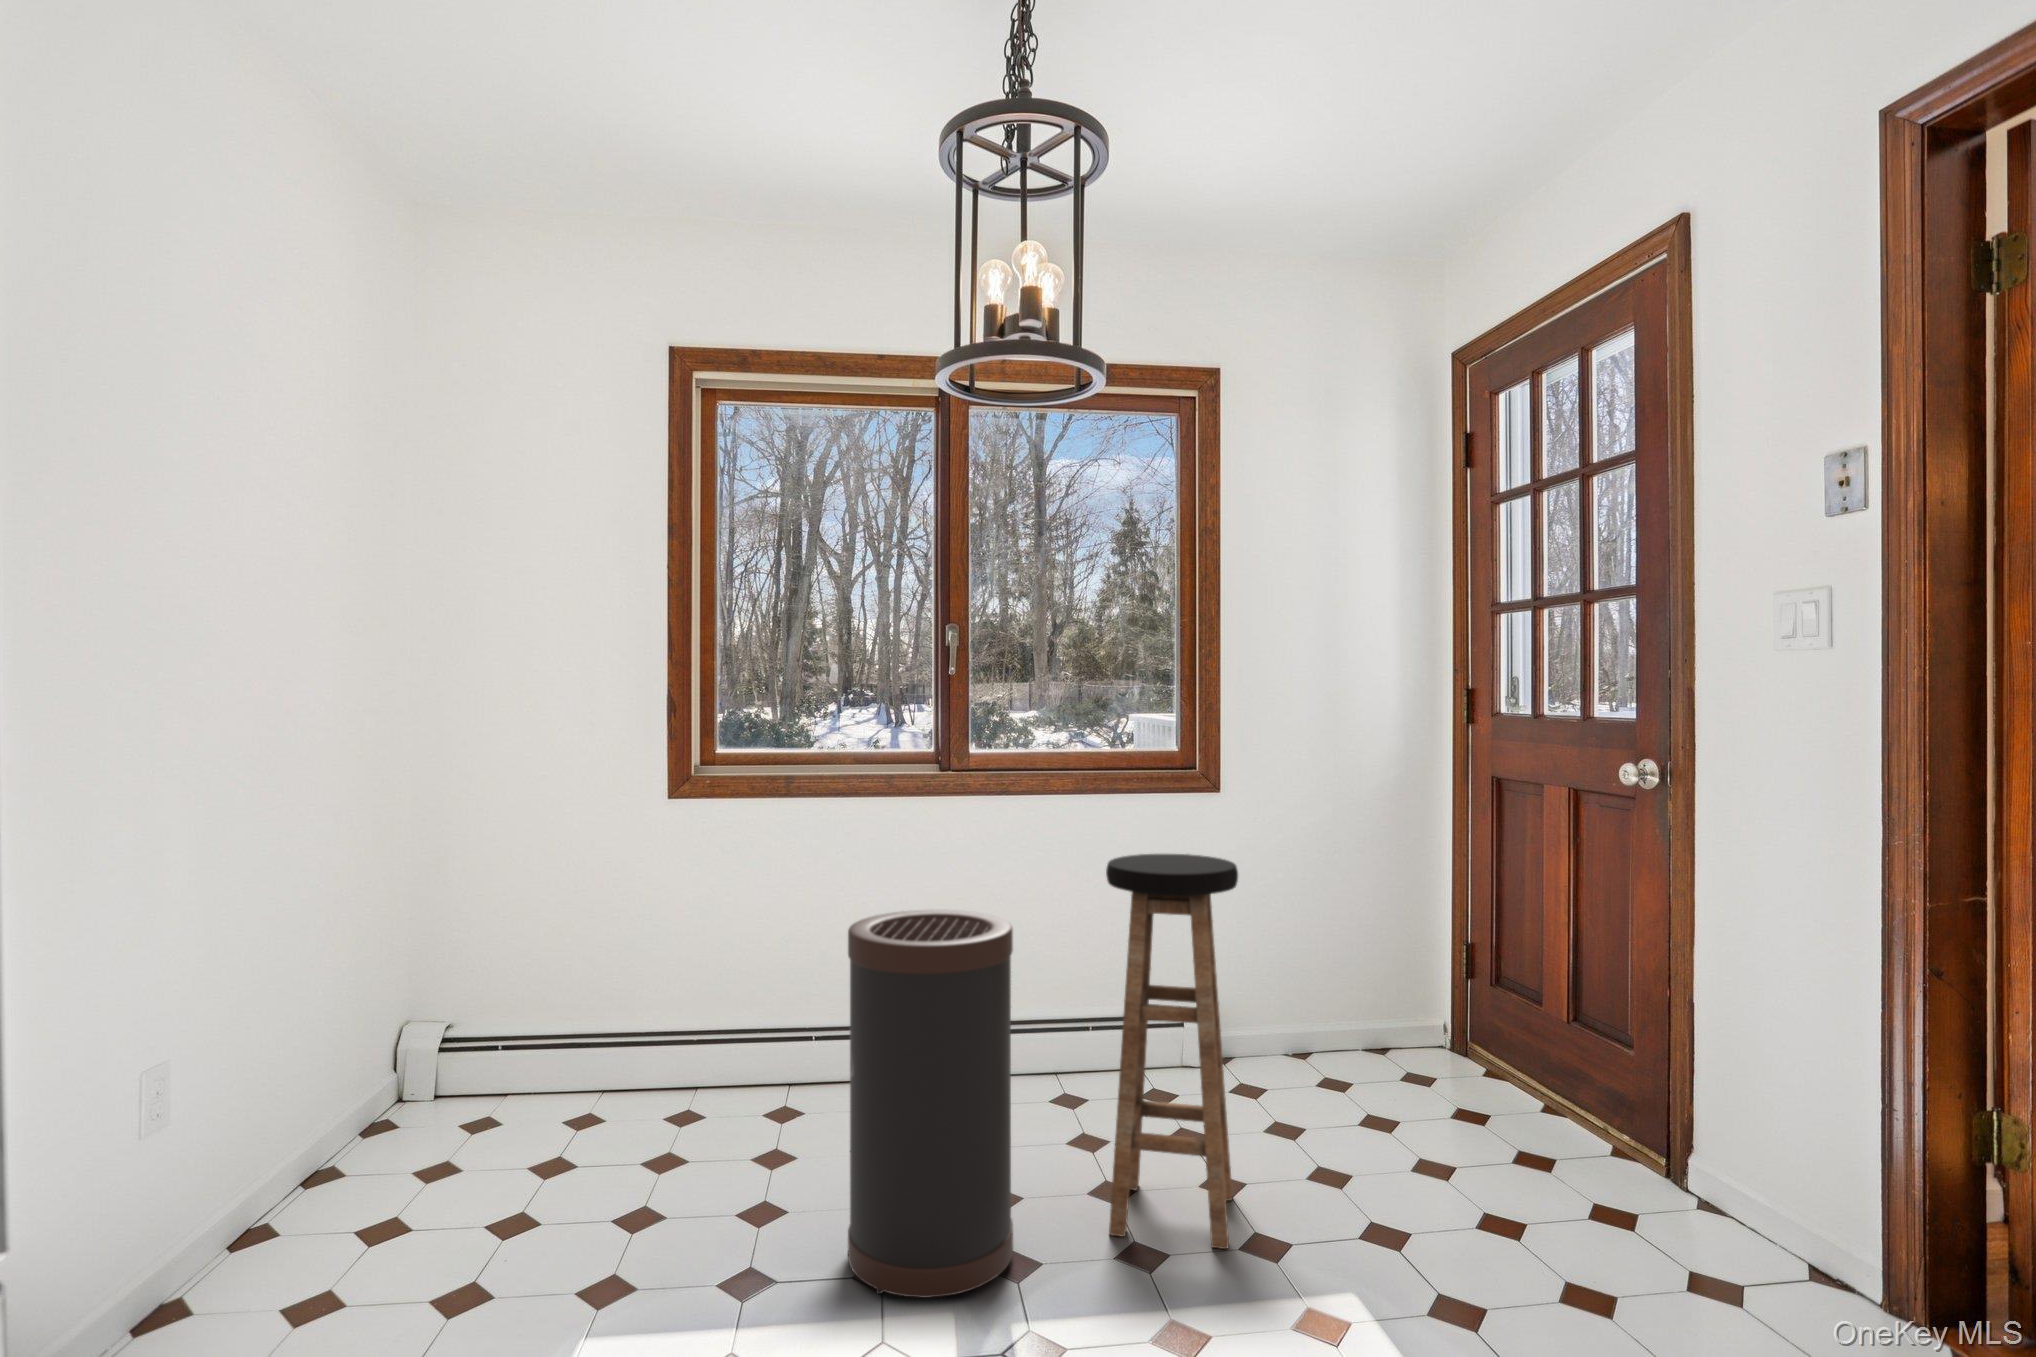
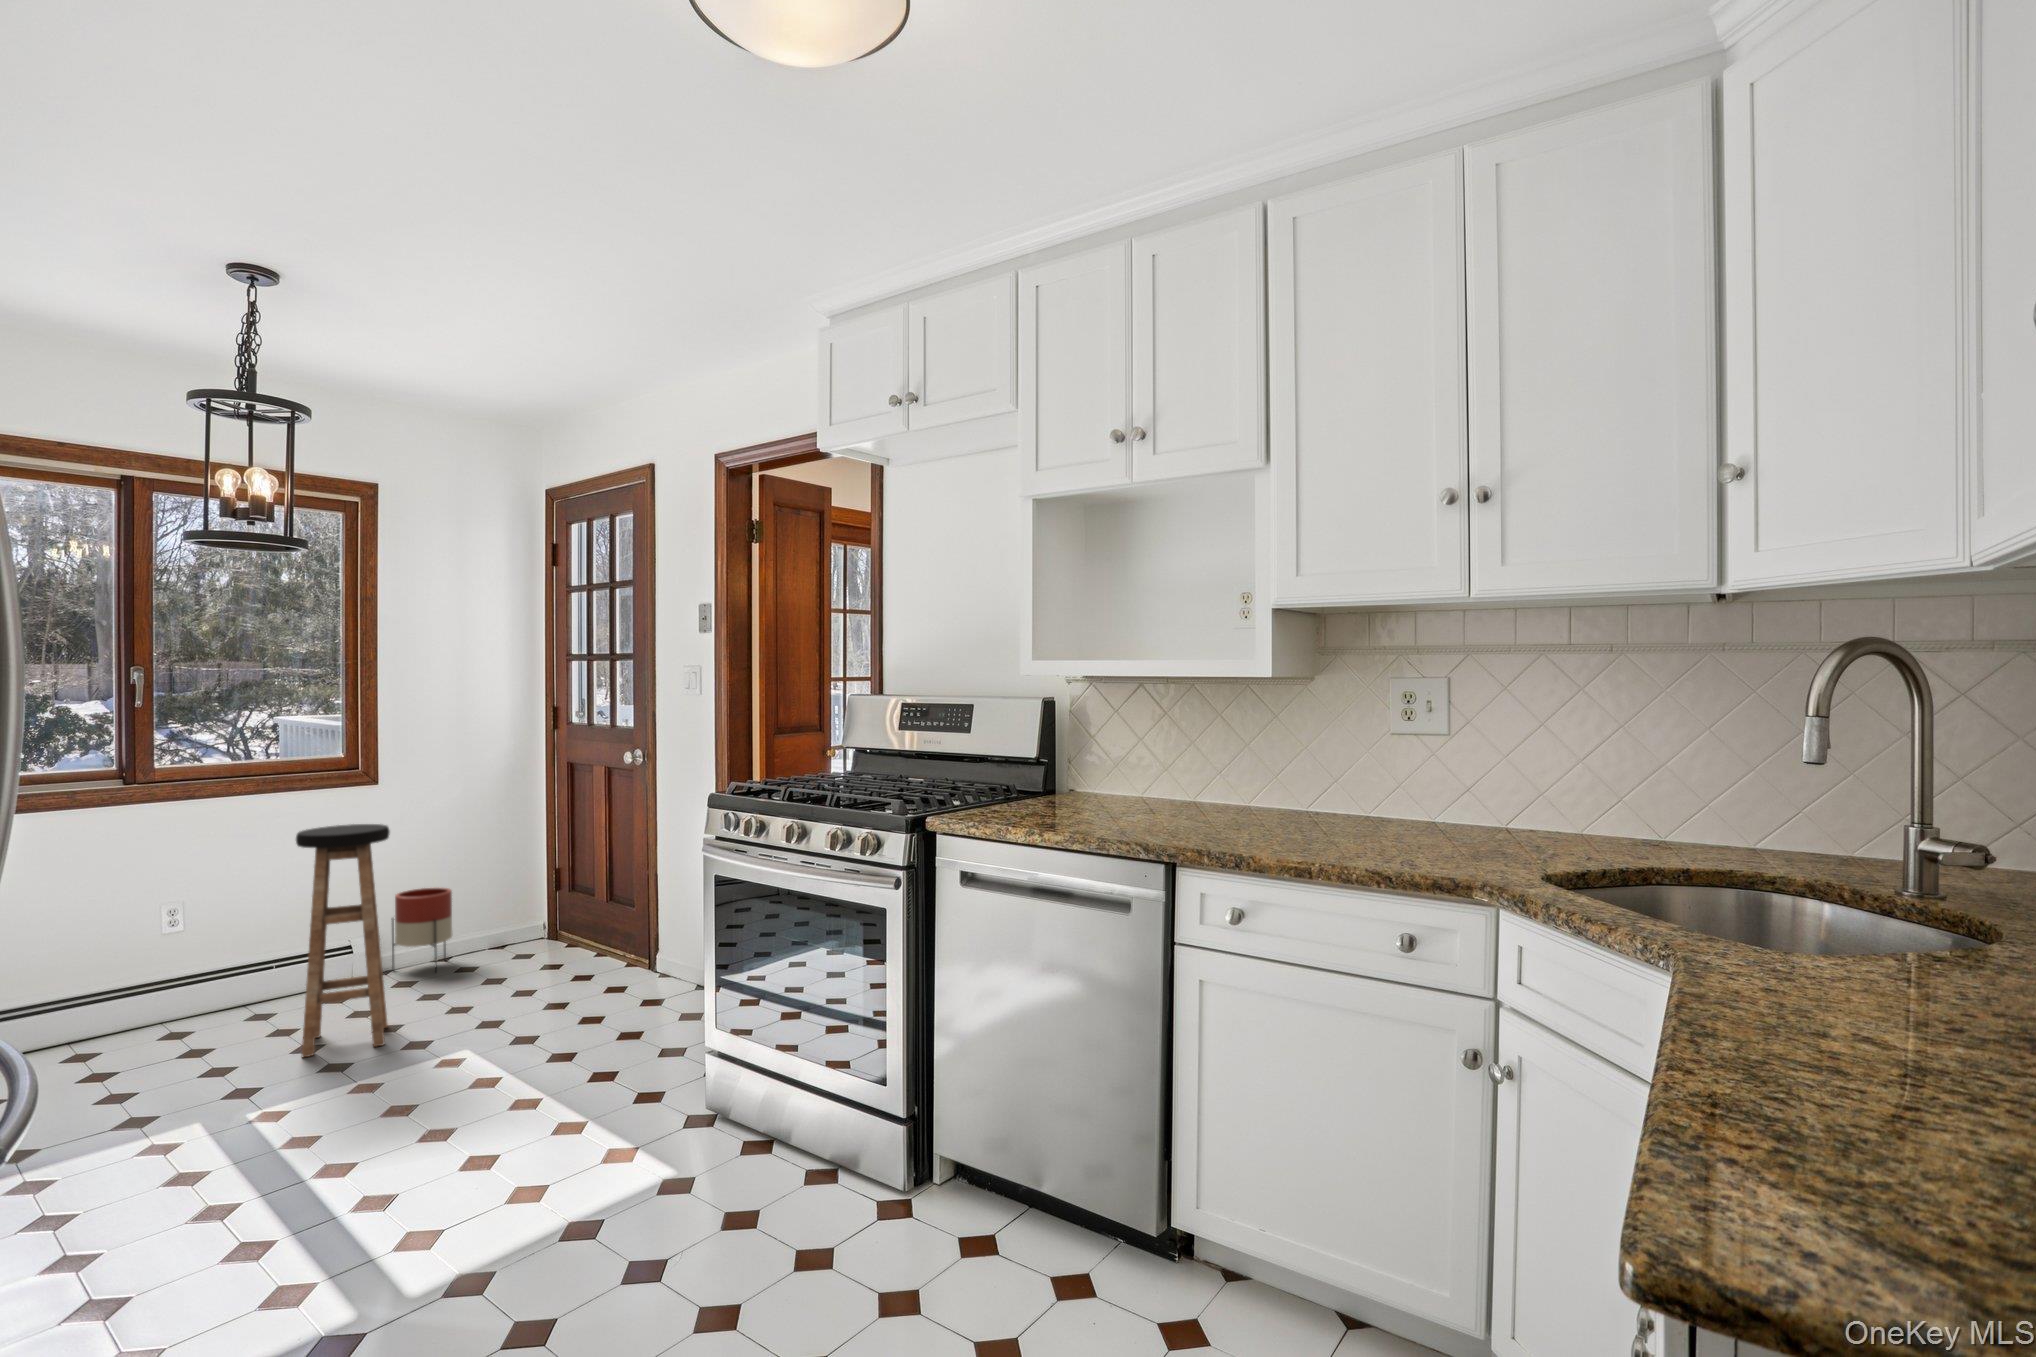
trash can: present [848,910,1013,1298] -> none [96,874,233,1114]
planter: none [1235,949,1317,1086] -> present [392,887,452,971]

